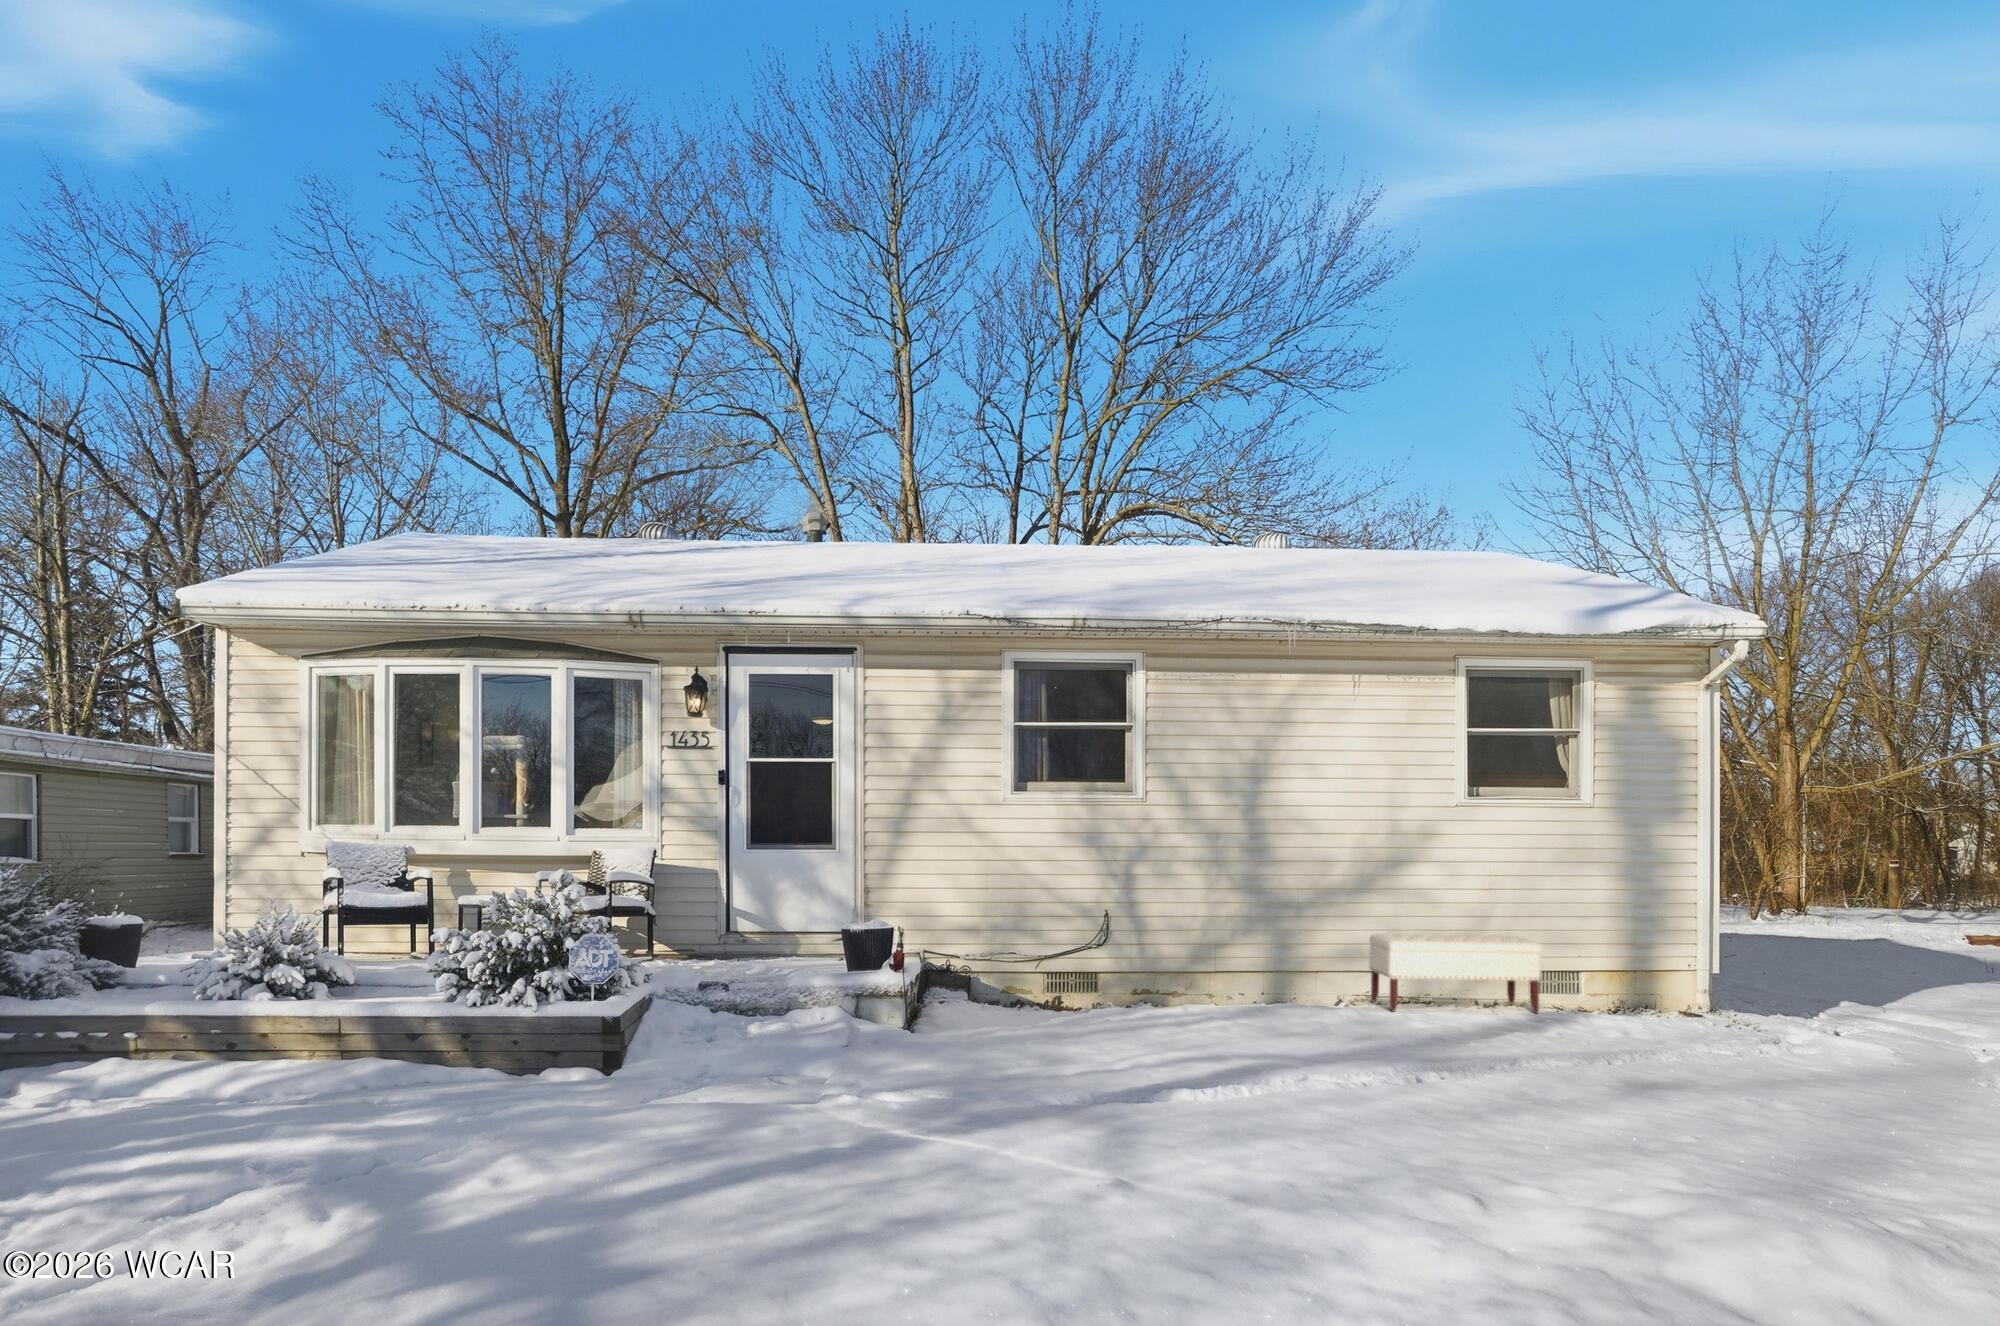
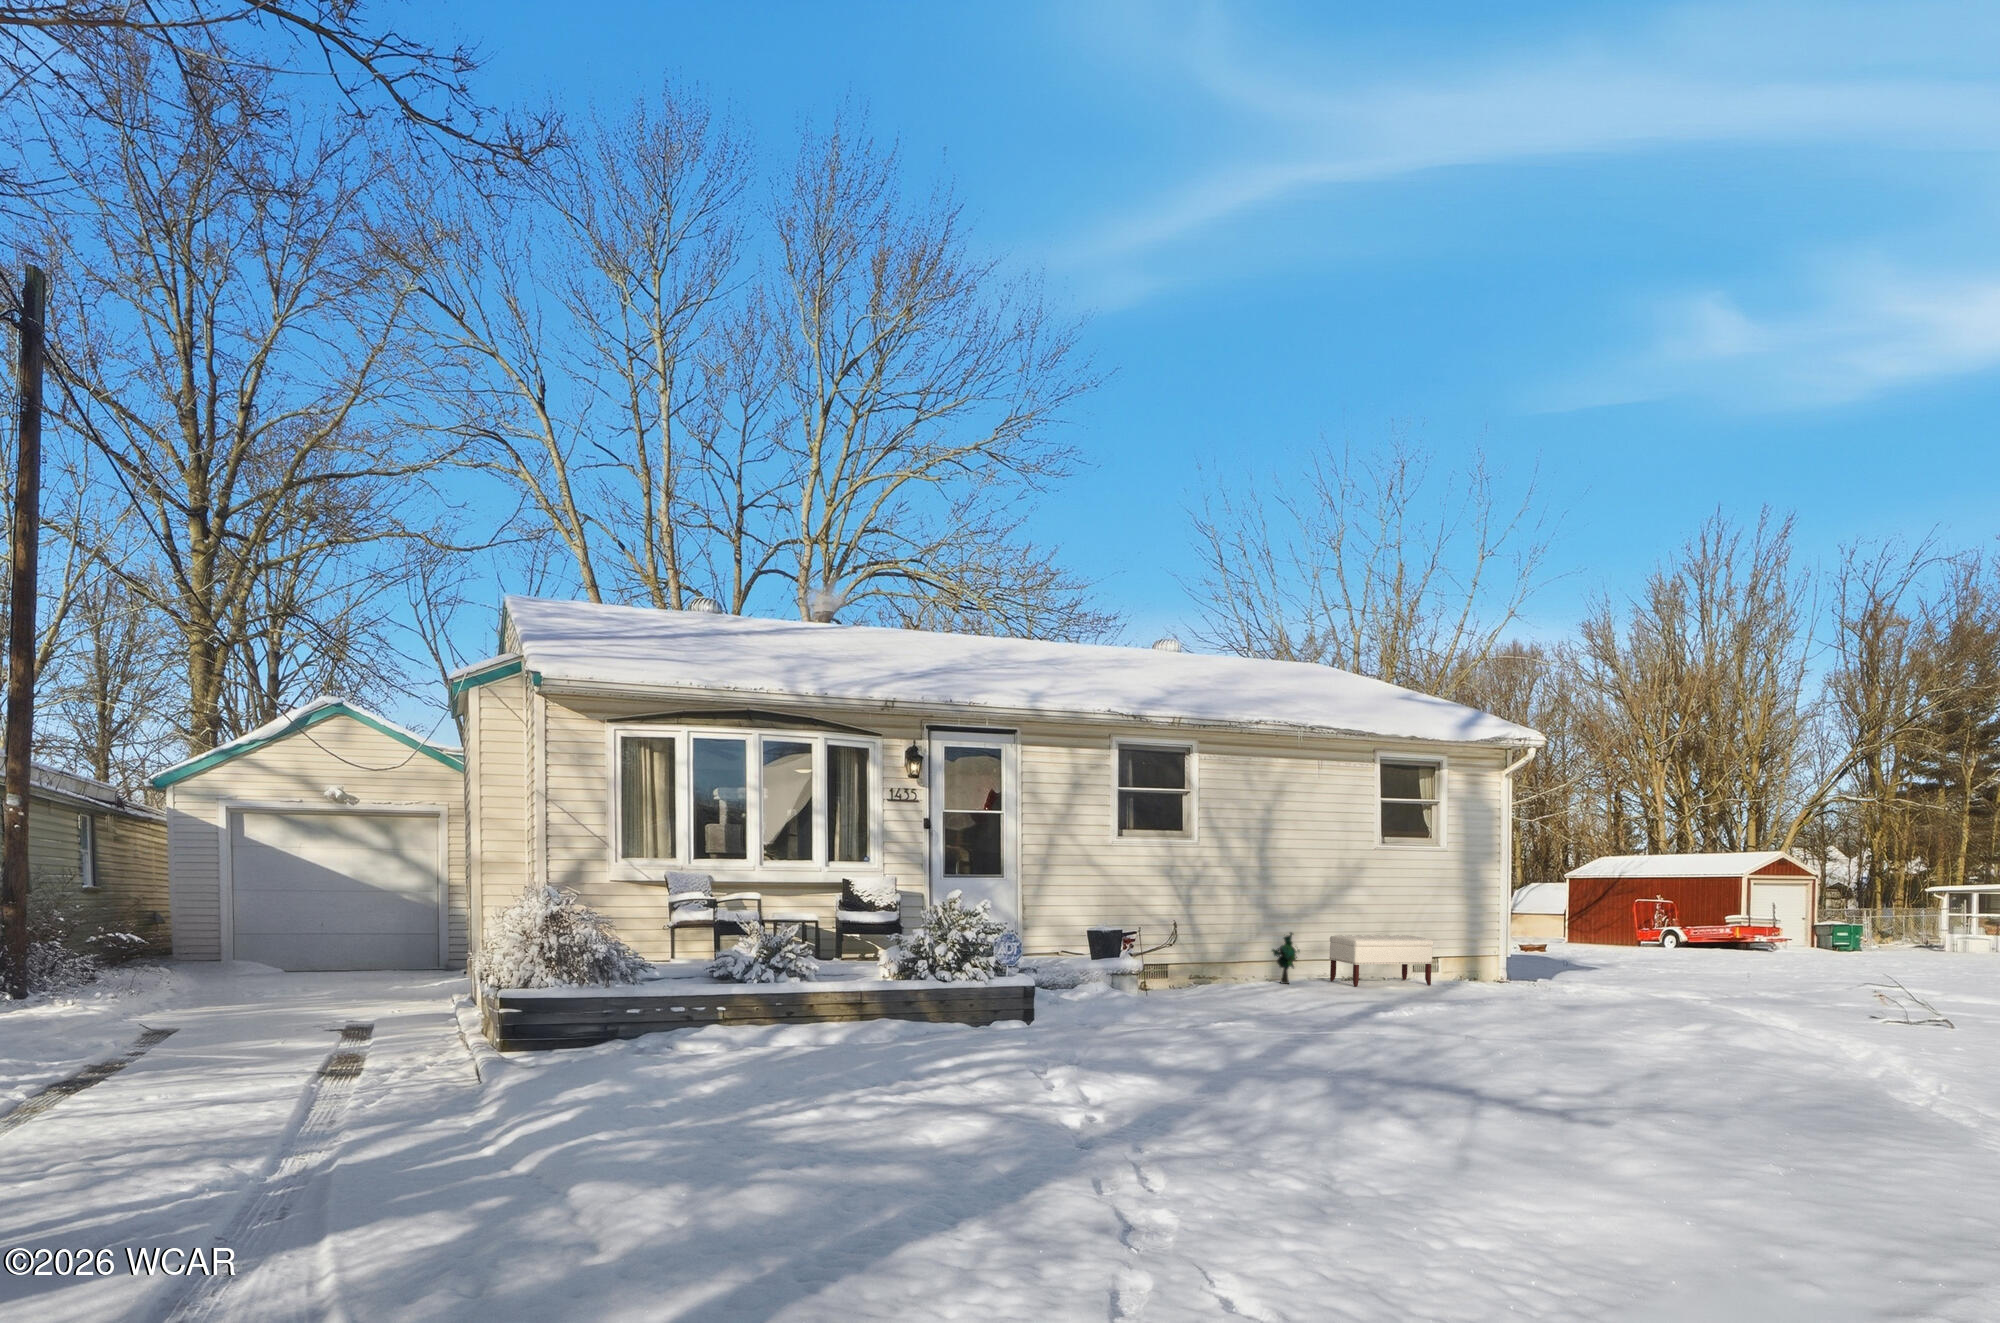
decorative plant: none [1263,927,1307,1004] -> present [1272,933,1299,984]

